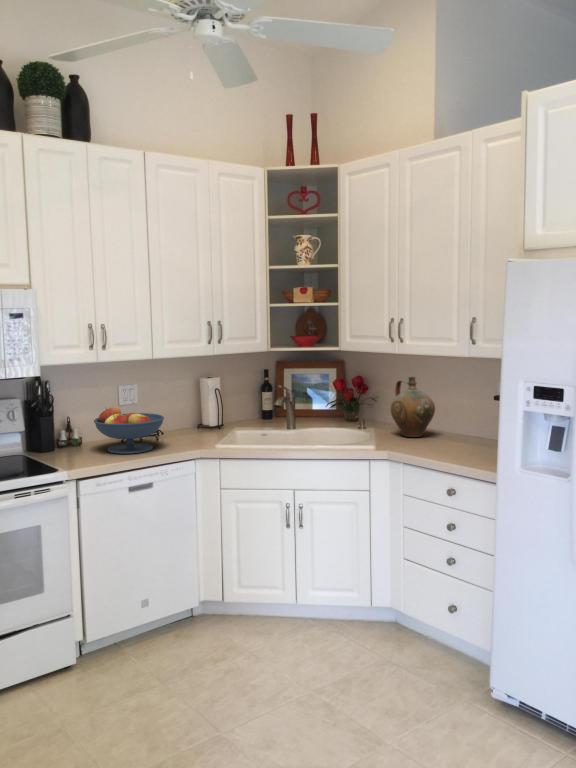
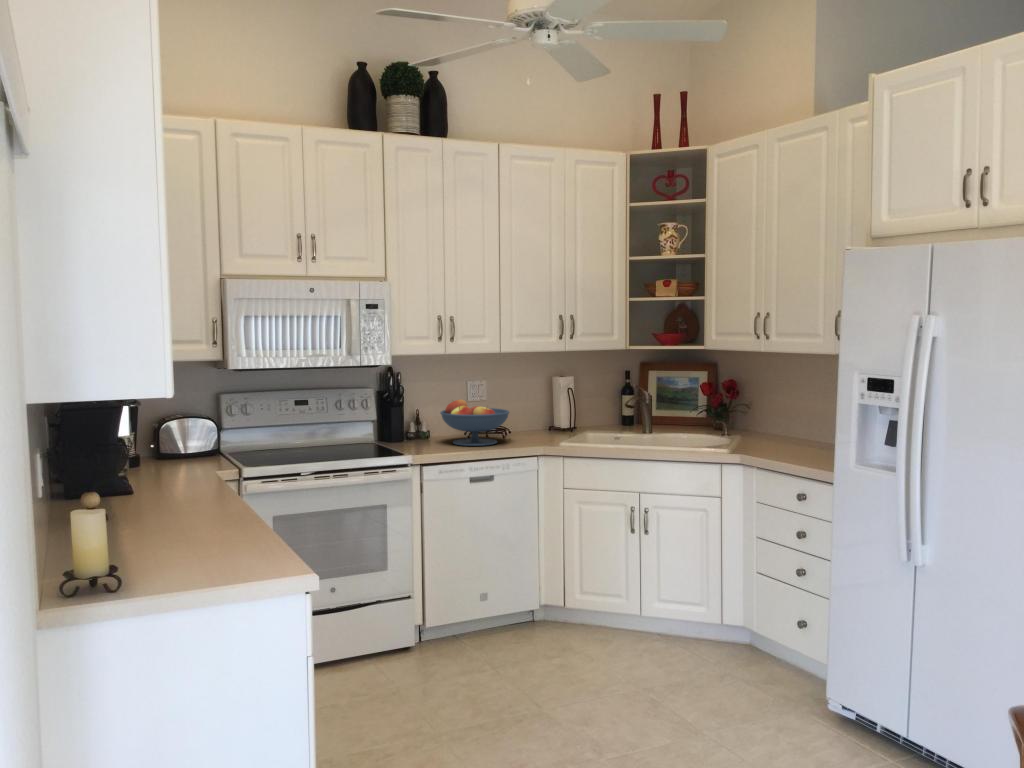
ceramic jug: present [390,376,435,437] -> none [755,378,805,444]

